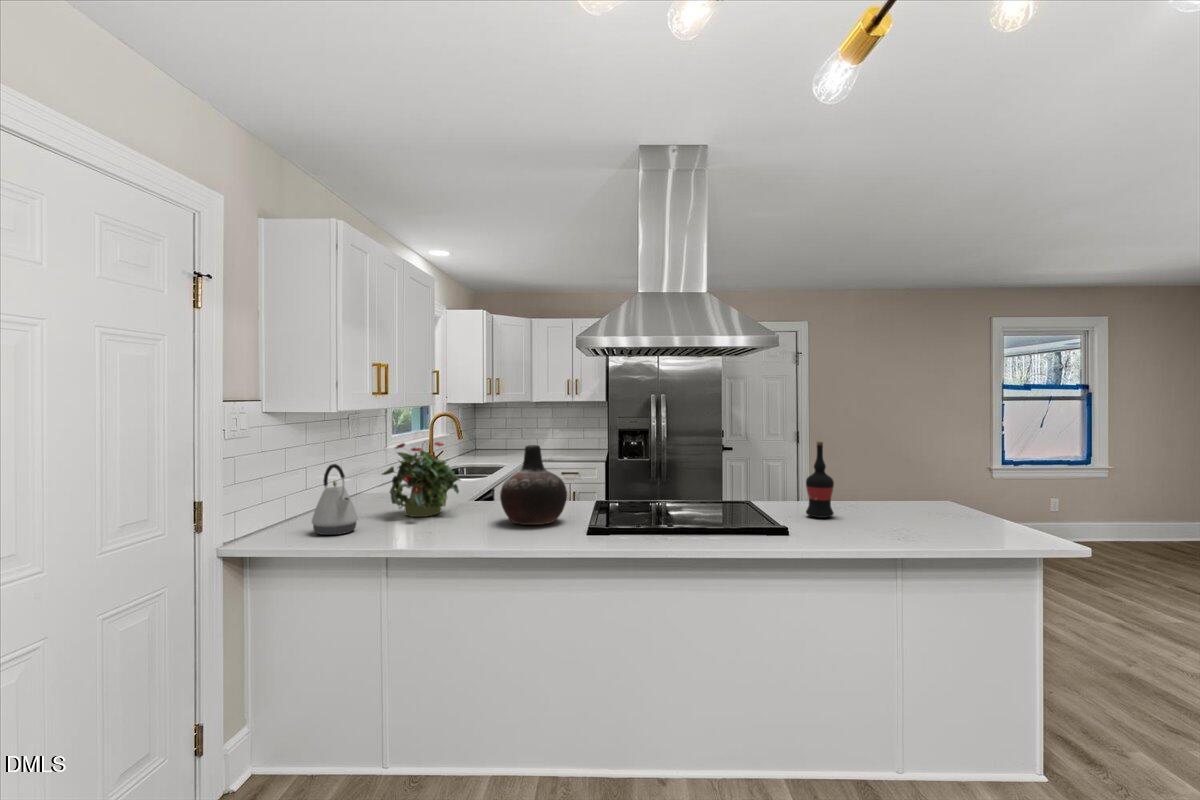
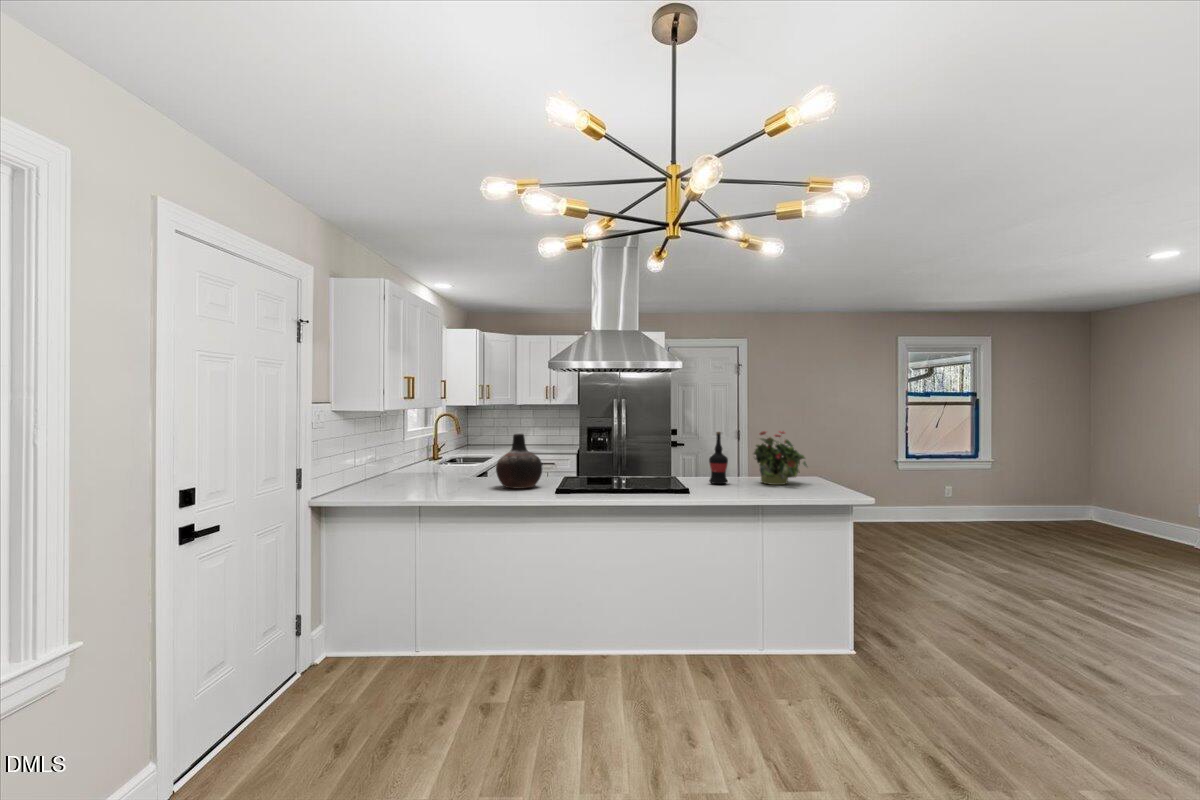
potted plant: present [382,442,460,517] -> present [754,431,807,485]
kettle: present [312,464,358,535] -> none [366,446,398,494]

